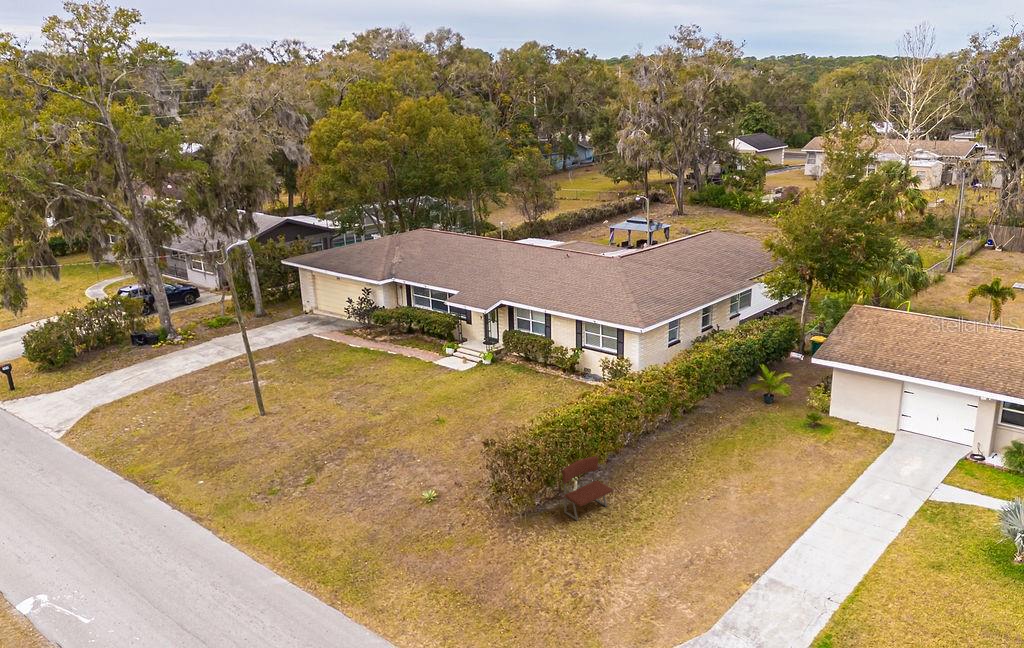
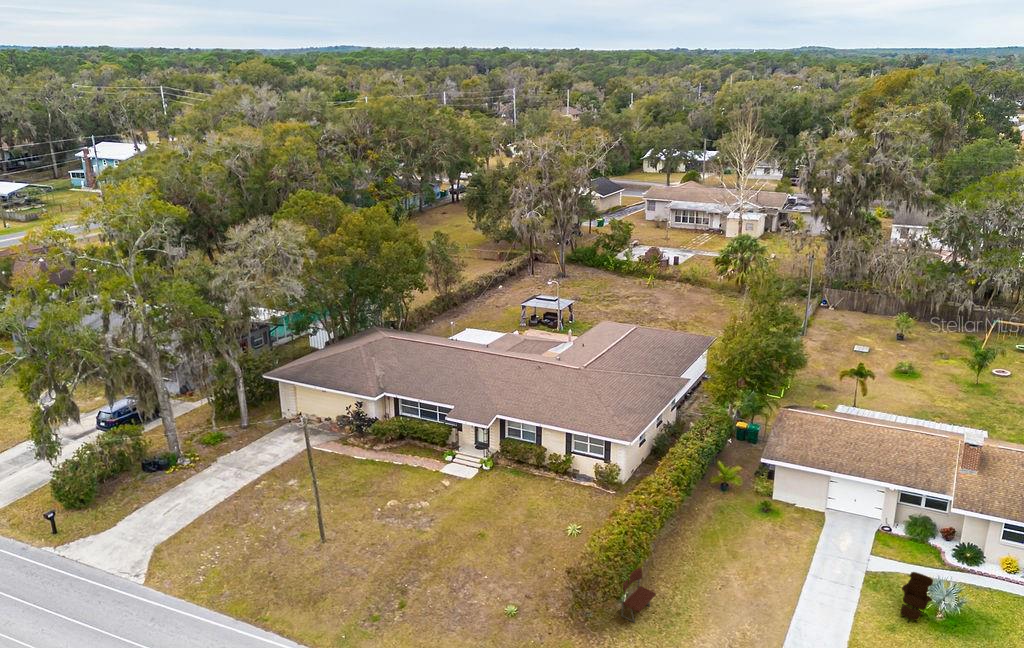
lounge chair: none [955,497,1012,565] -> present [900,572,933,622]

